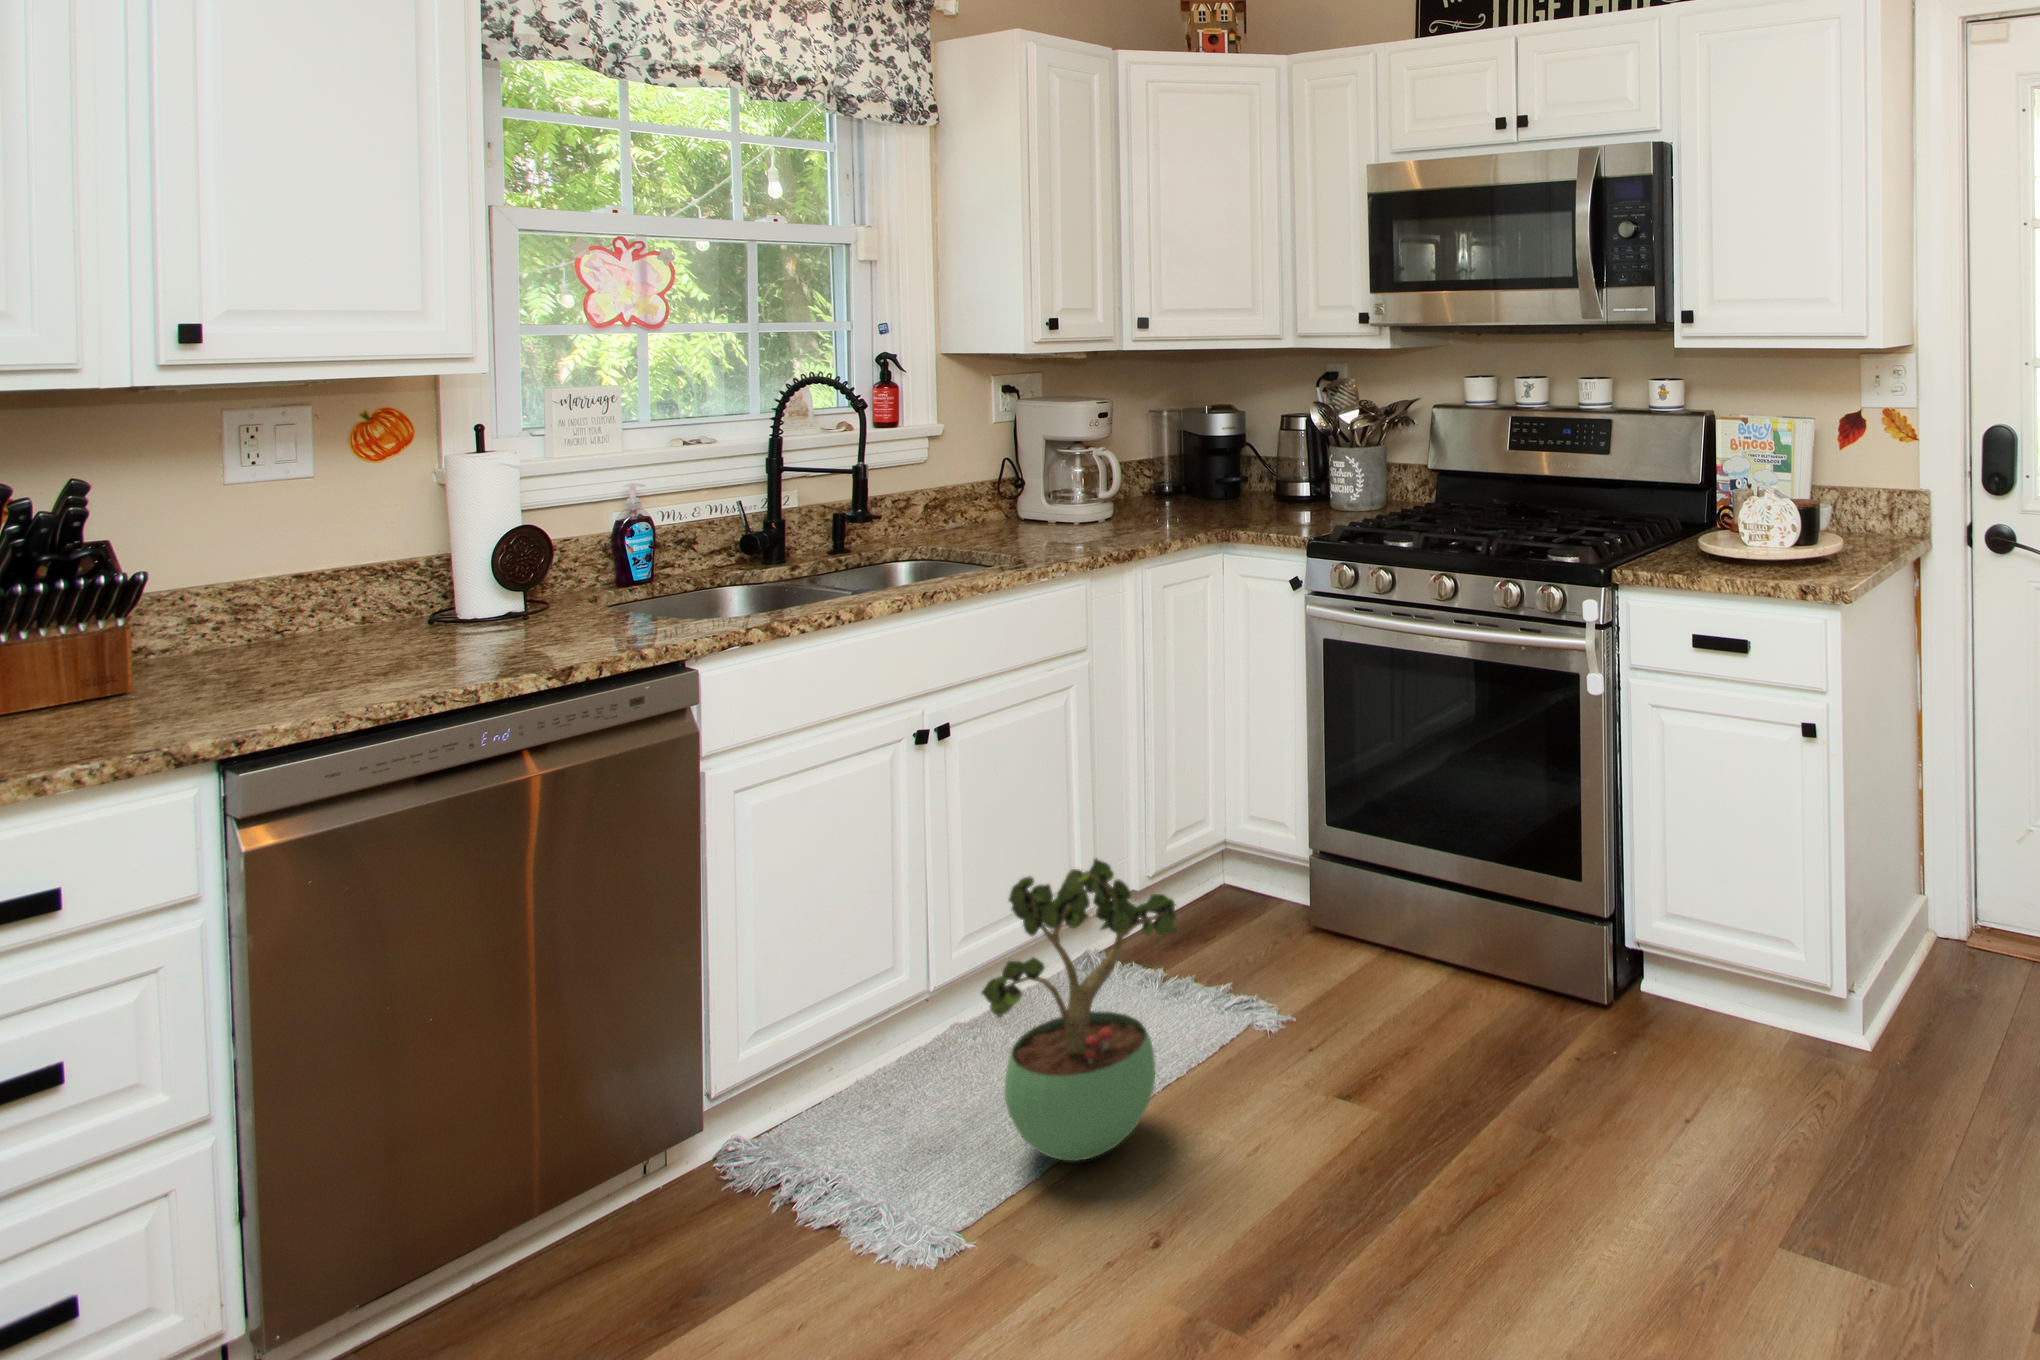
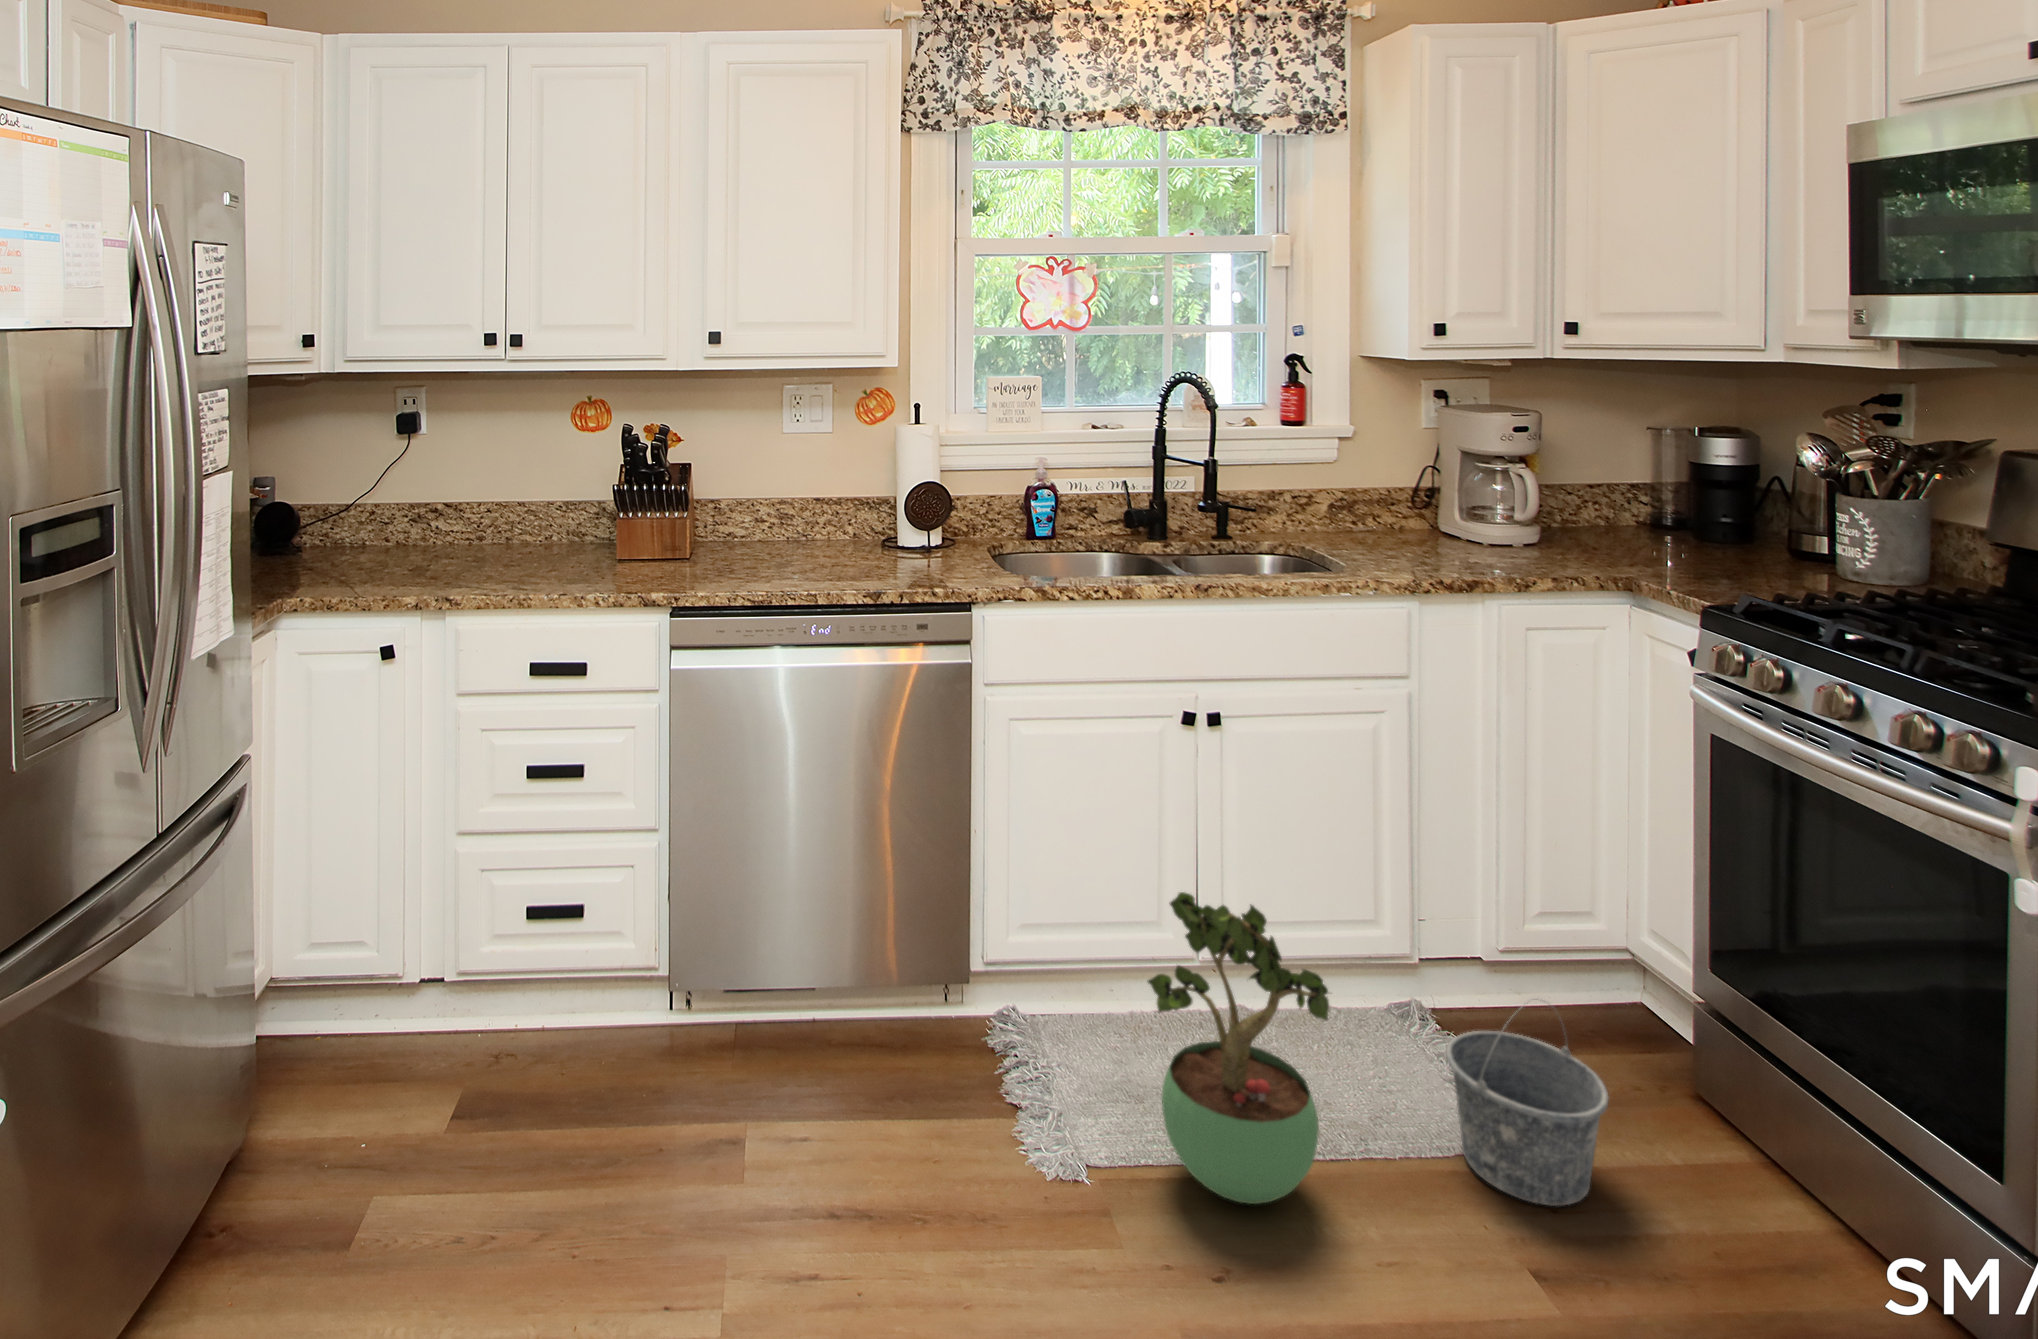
bucket: none [1186,867,1308,1037] -> present [1446,999,1609,1206]

